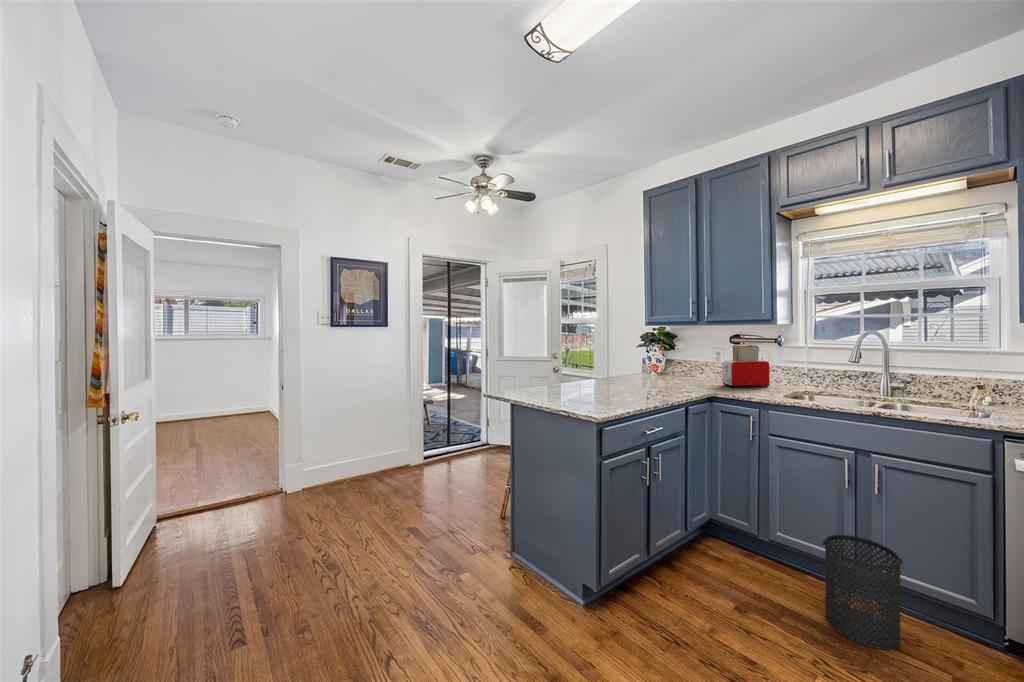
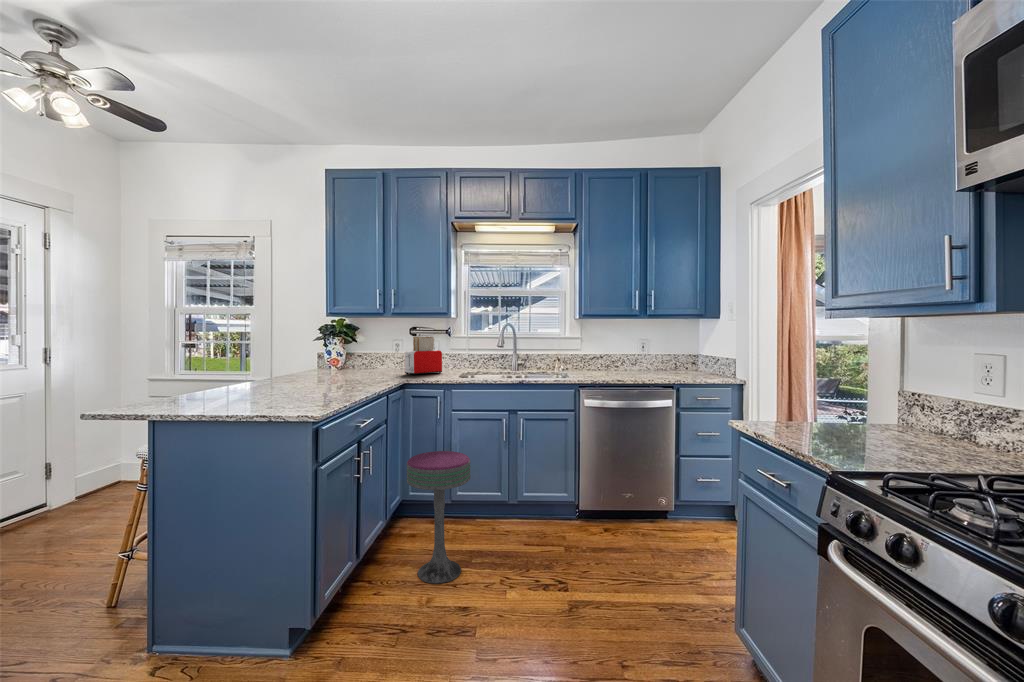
bar stool: none [692,481,773,637] -> present [407,451,471,584]
trash can: present [823,535,903,649] -> none [495,475,540,551]

